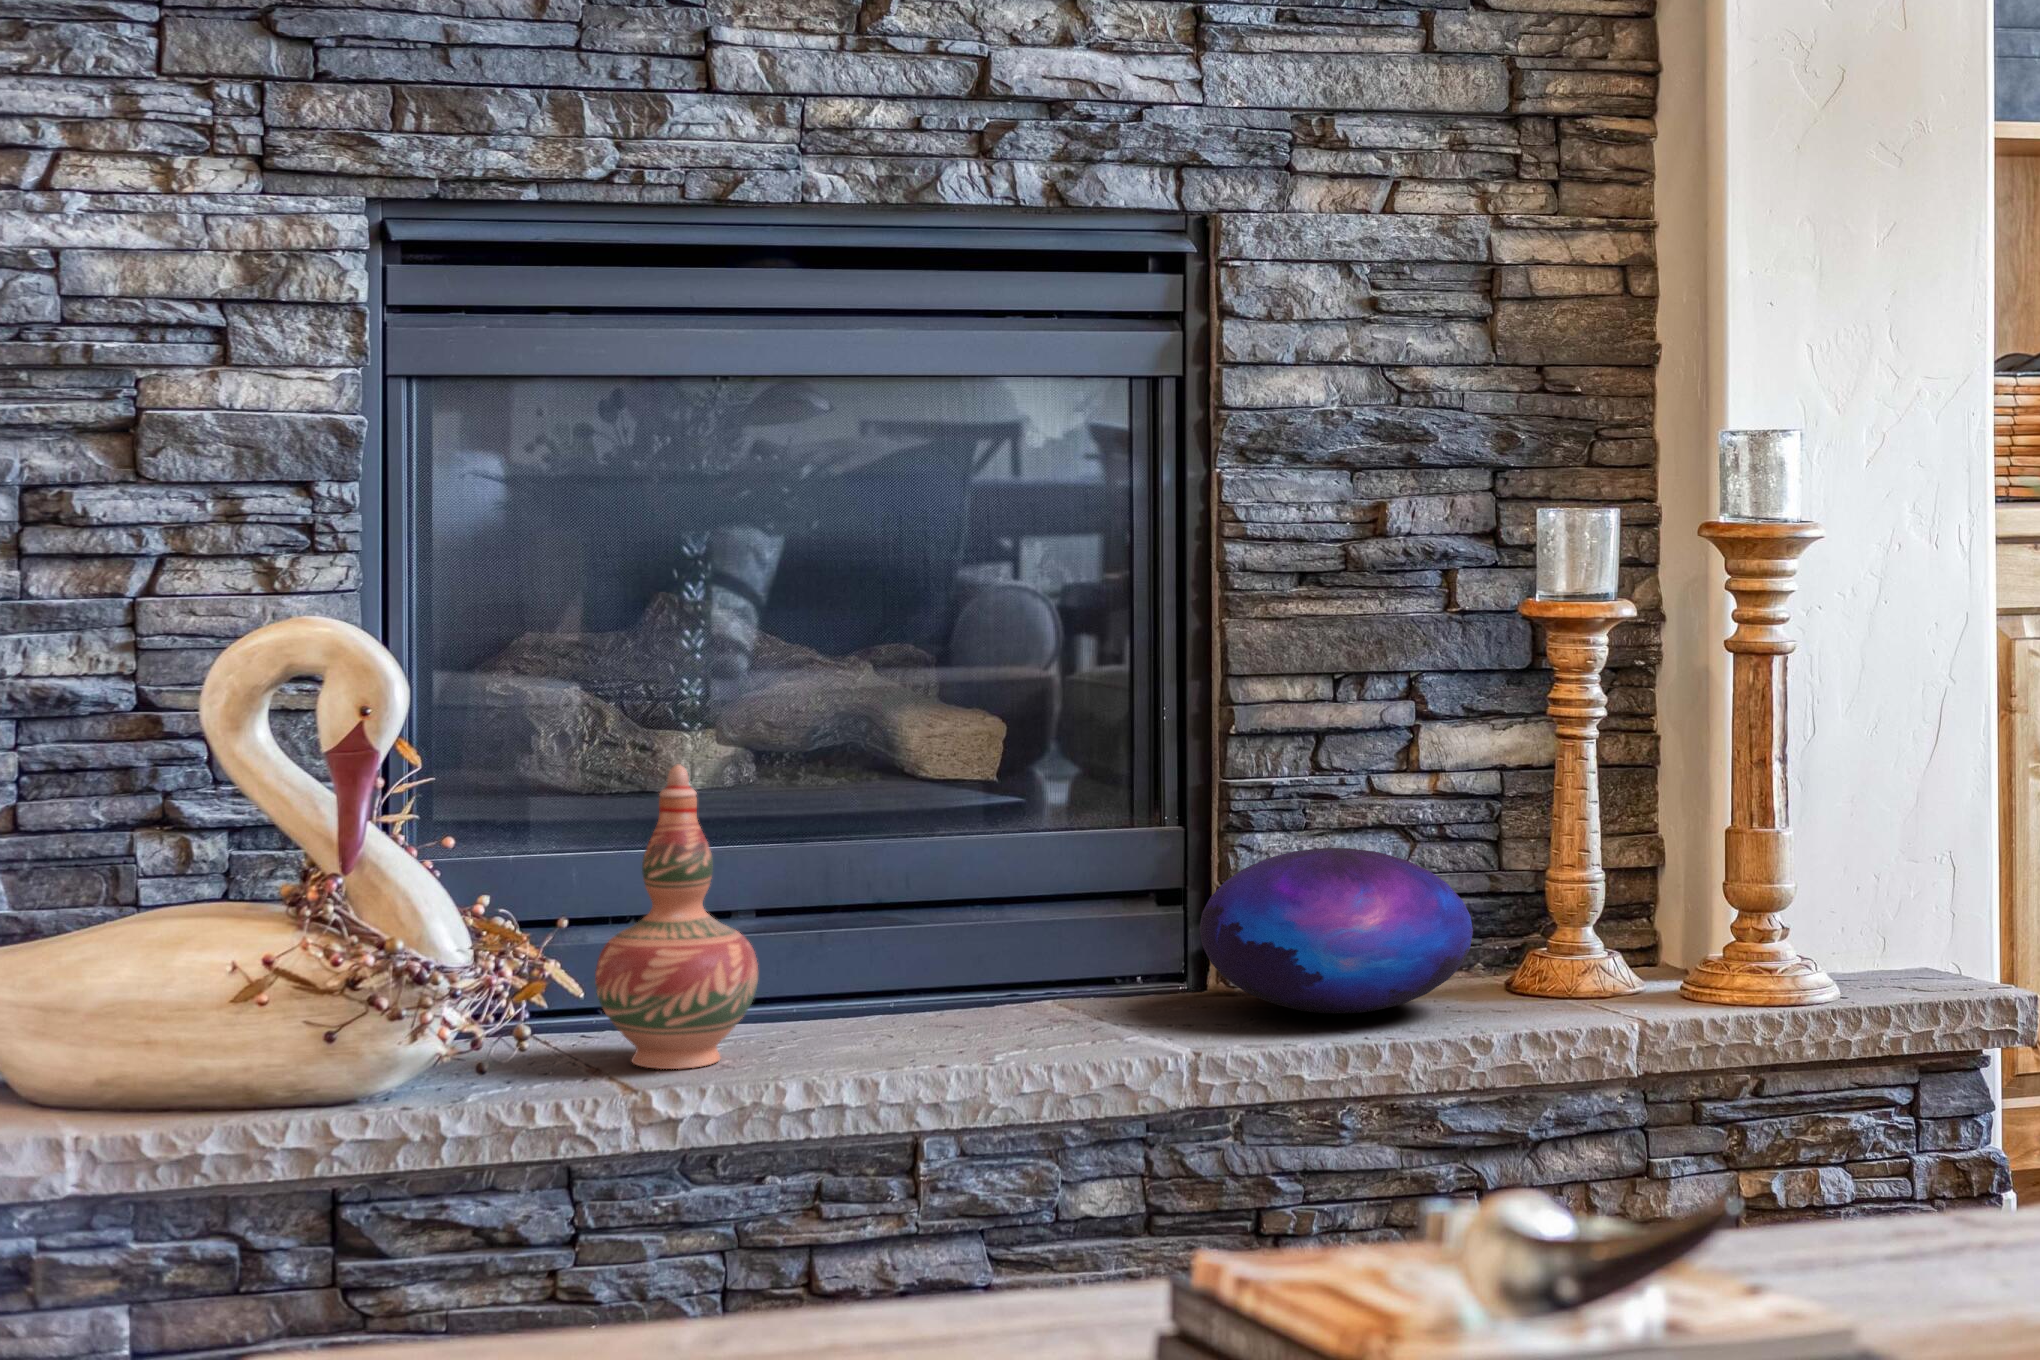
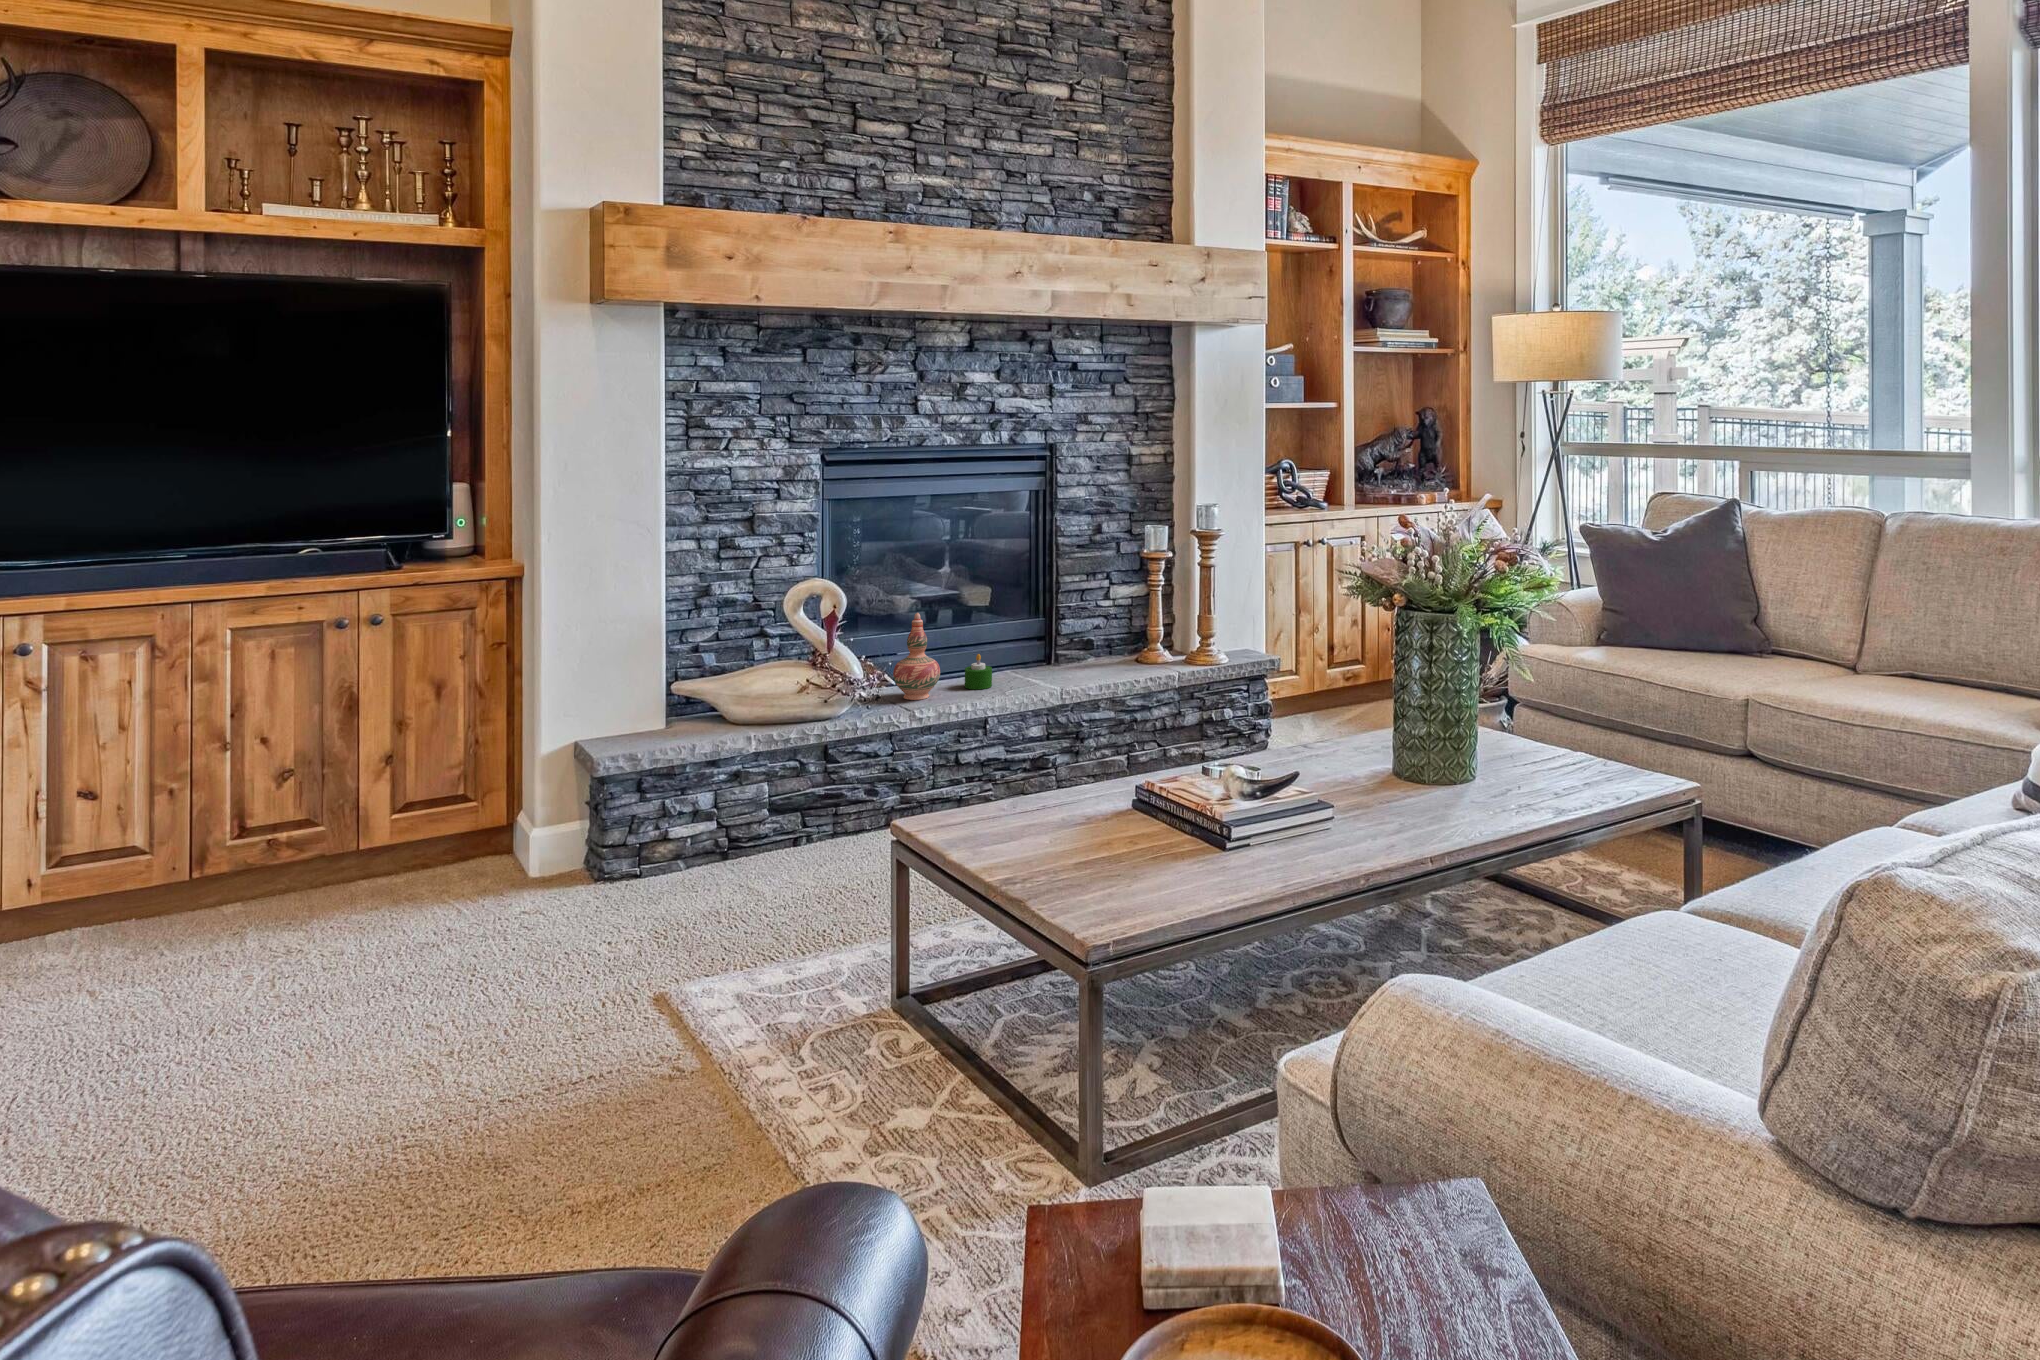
decorative orb: present [1199,848,1473,1014] -> none [1054,624,1131,671]
candle: none [861,924,956,1049] -> present [965,654,992,689]

